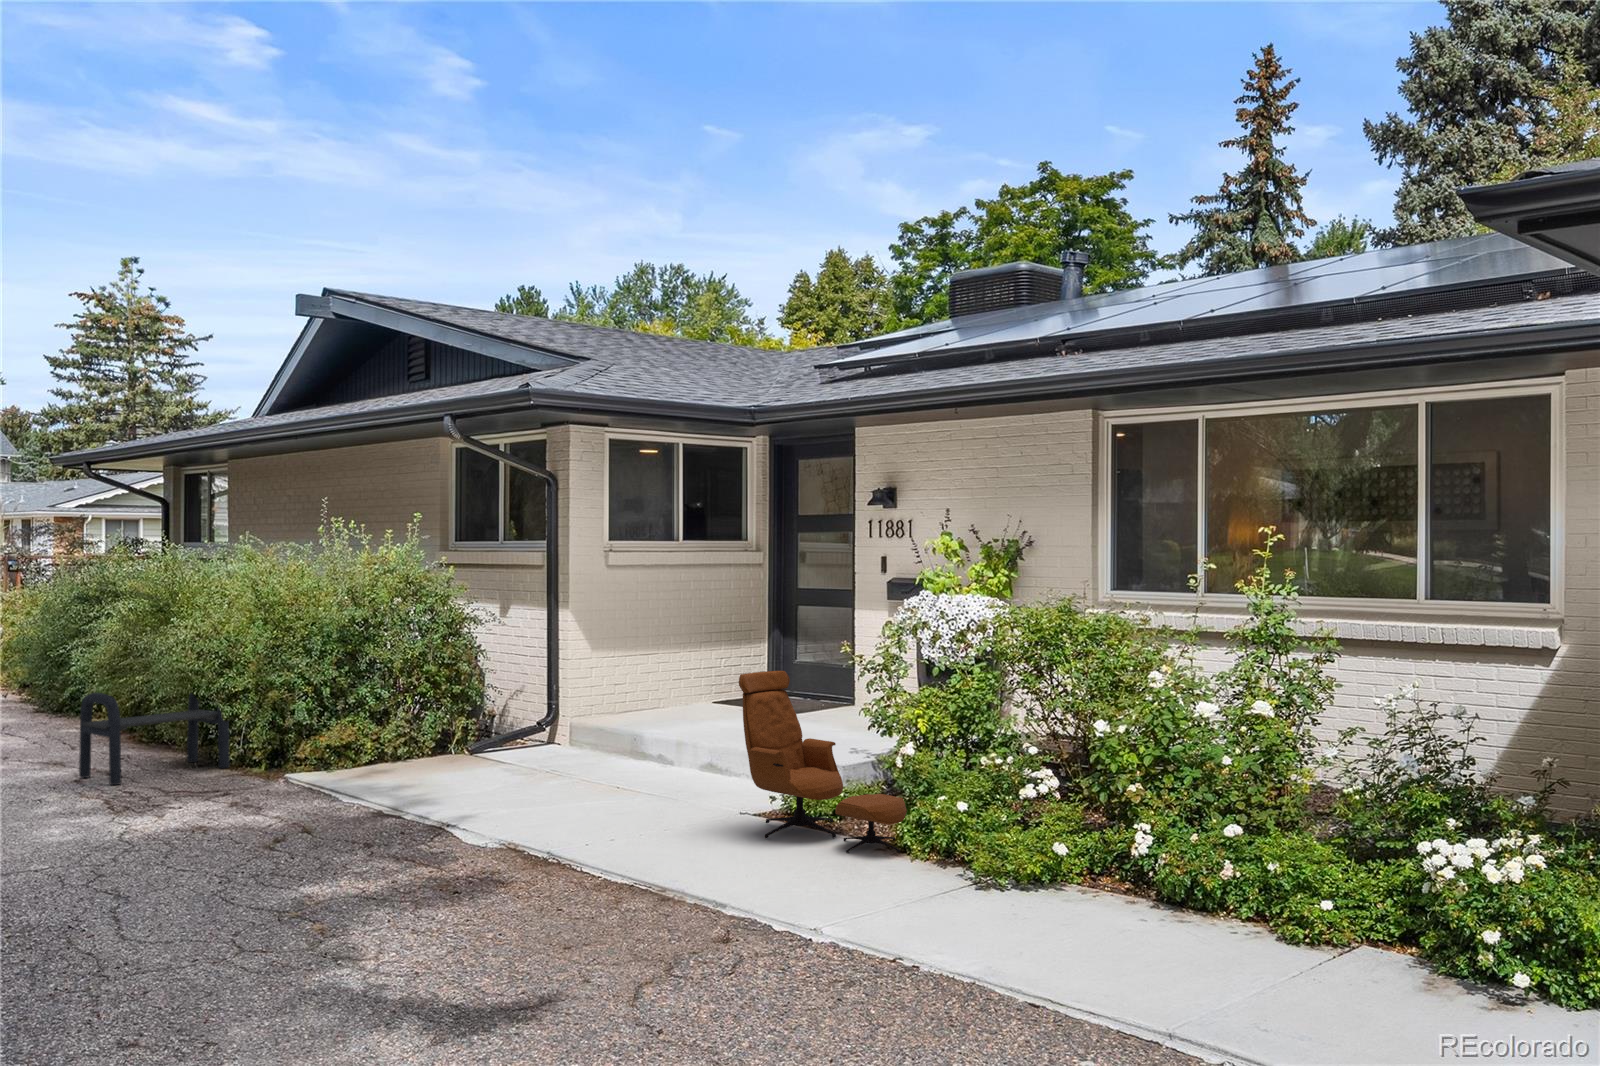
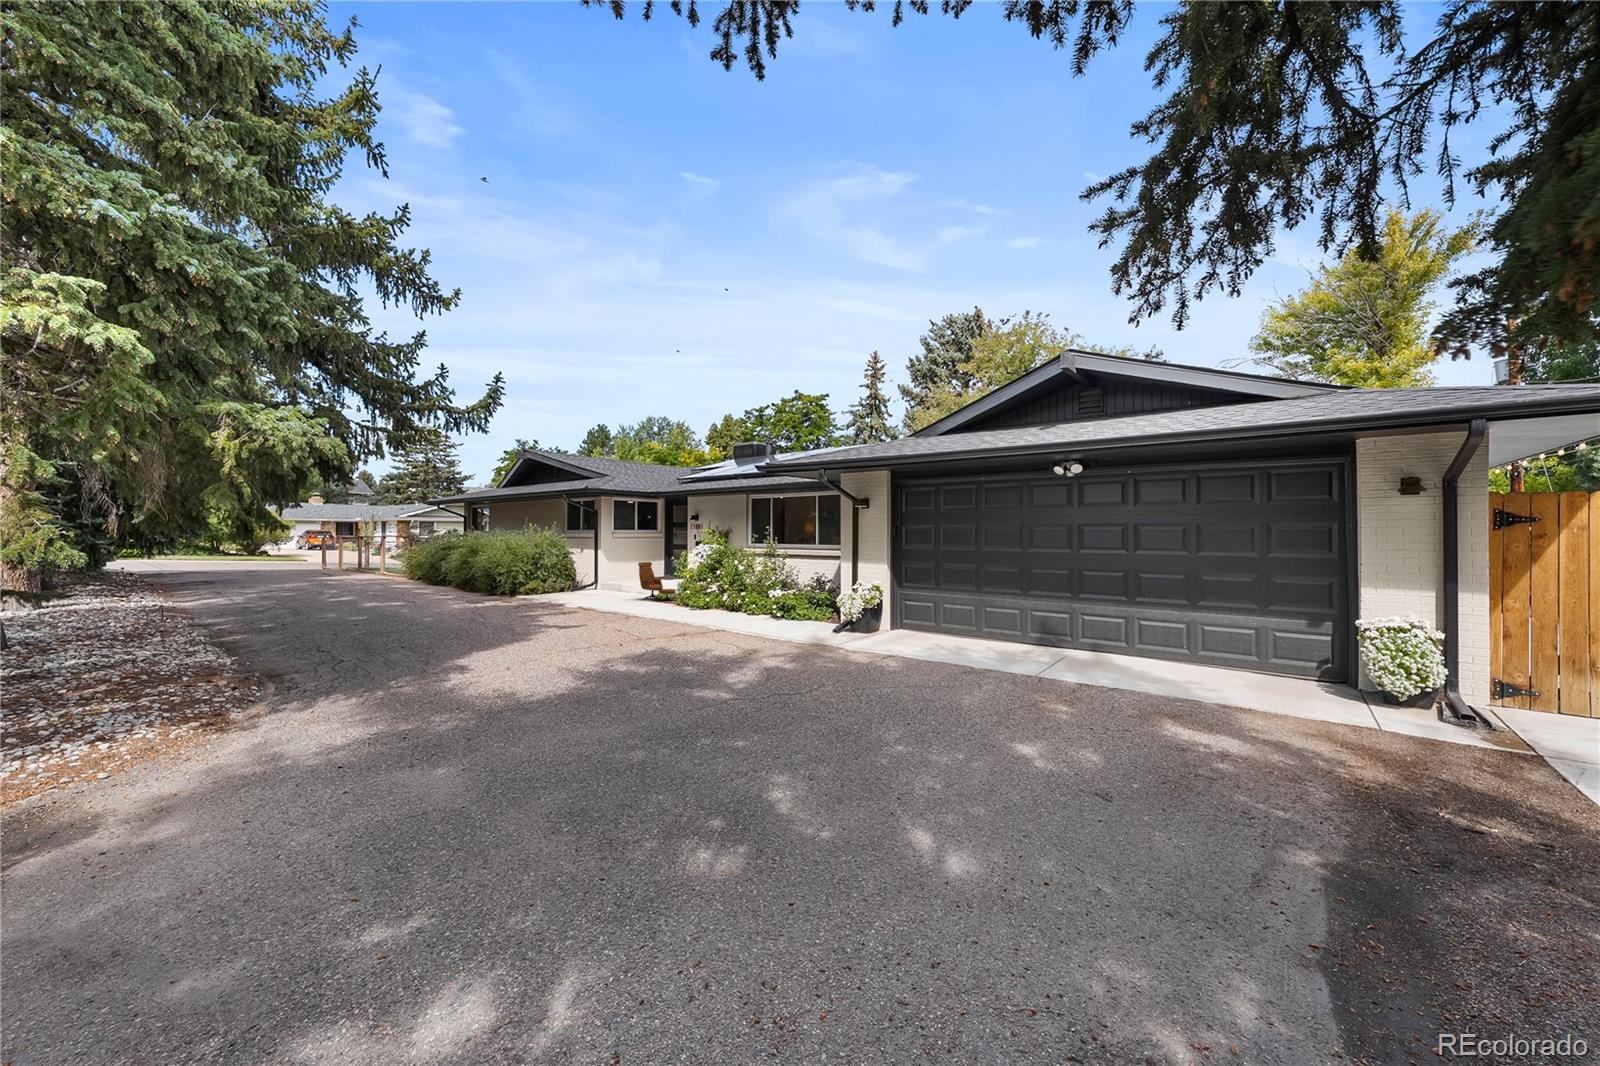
bench: present [79,693,230,785] -> none [460,571,503,597]

